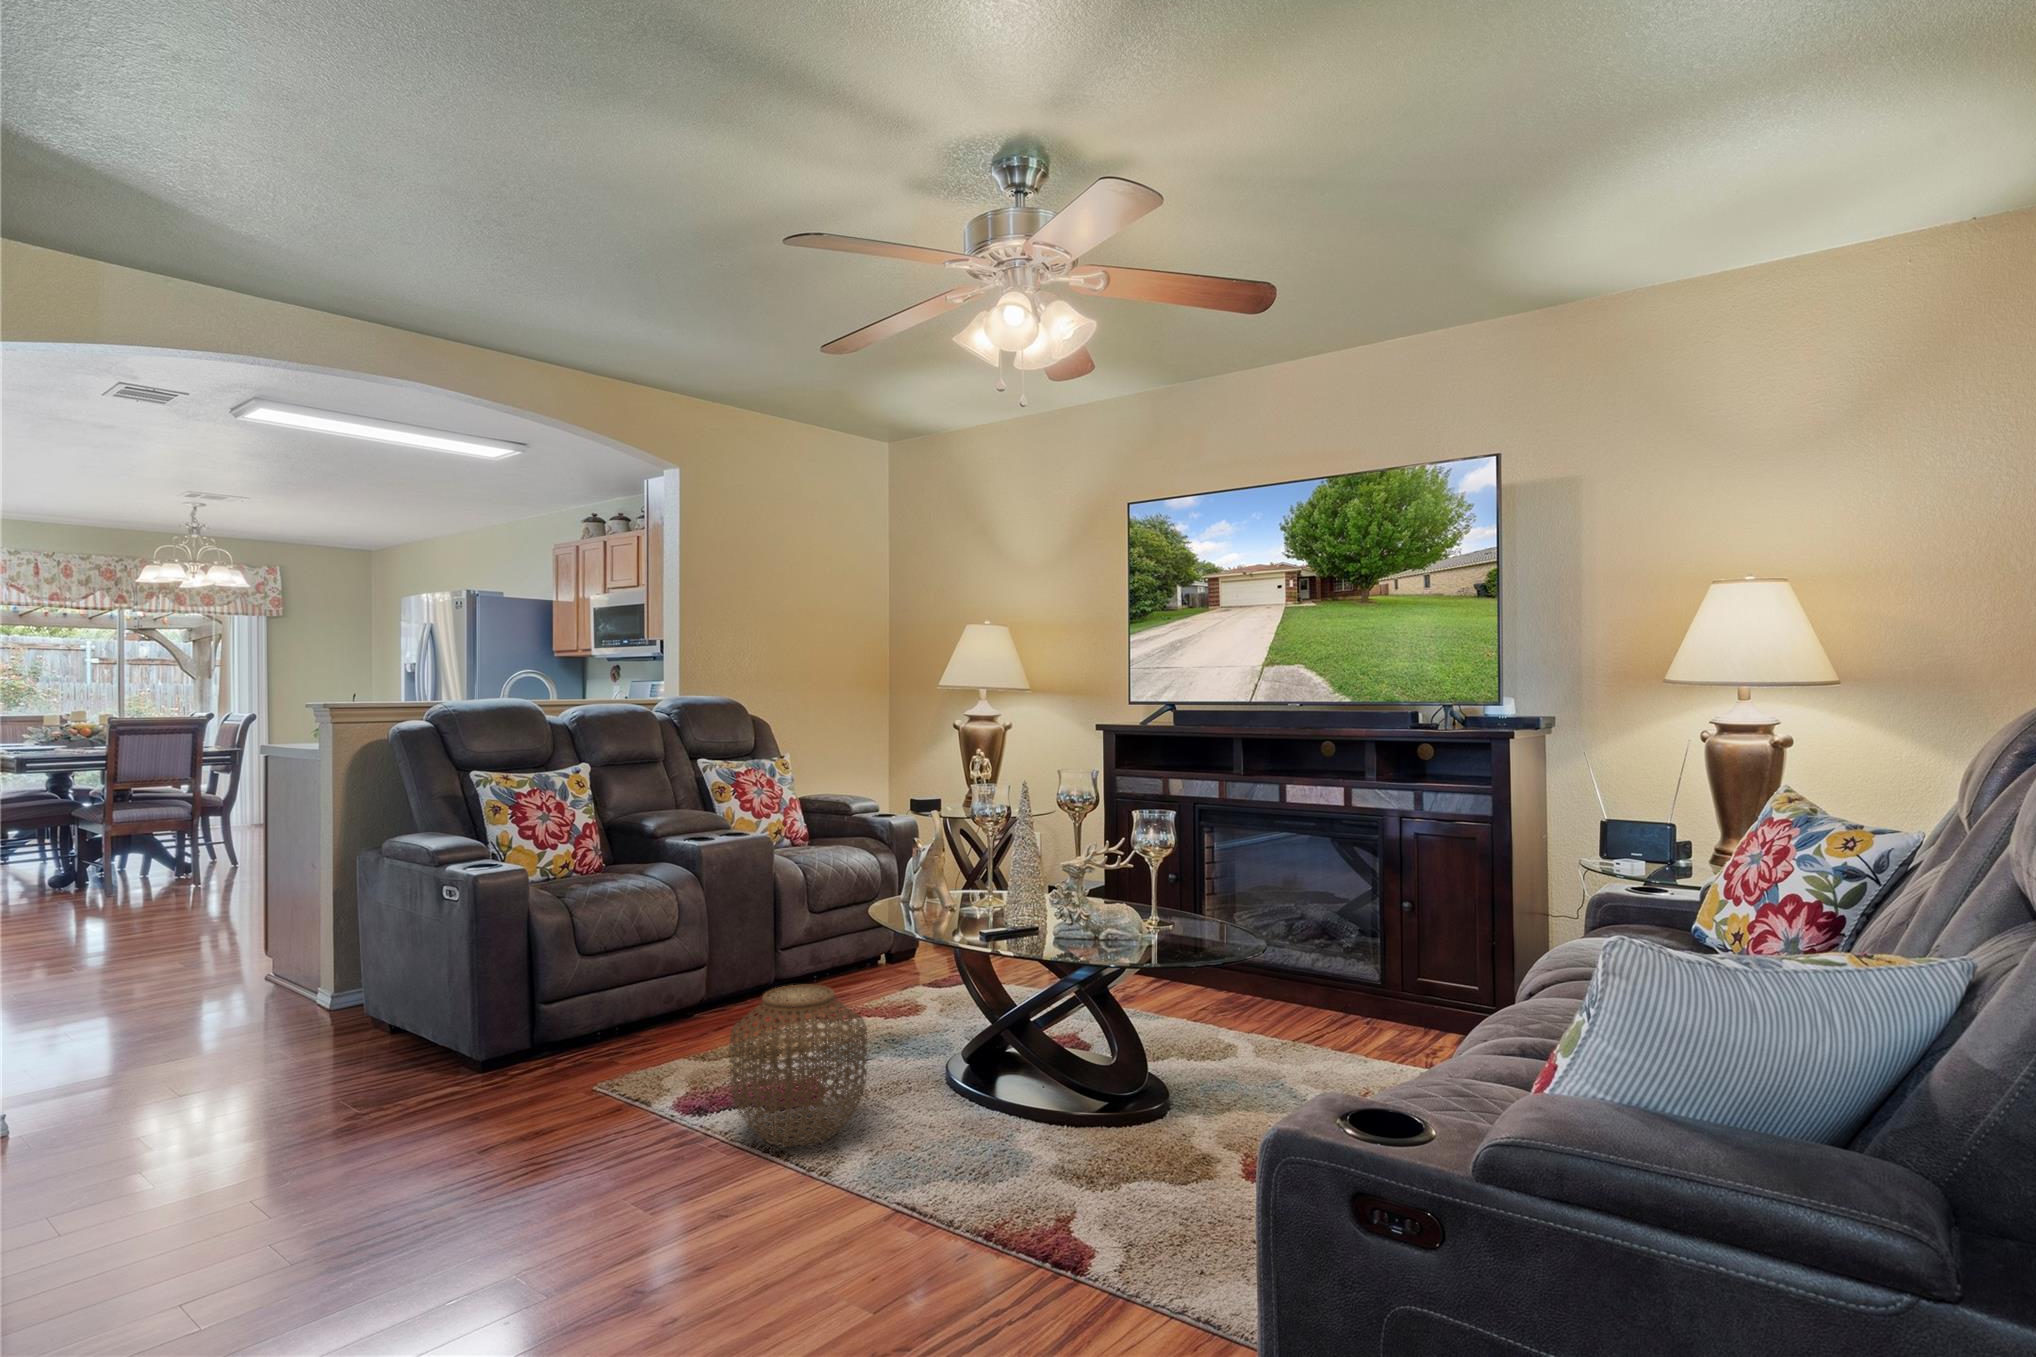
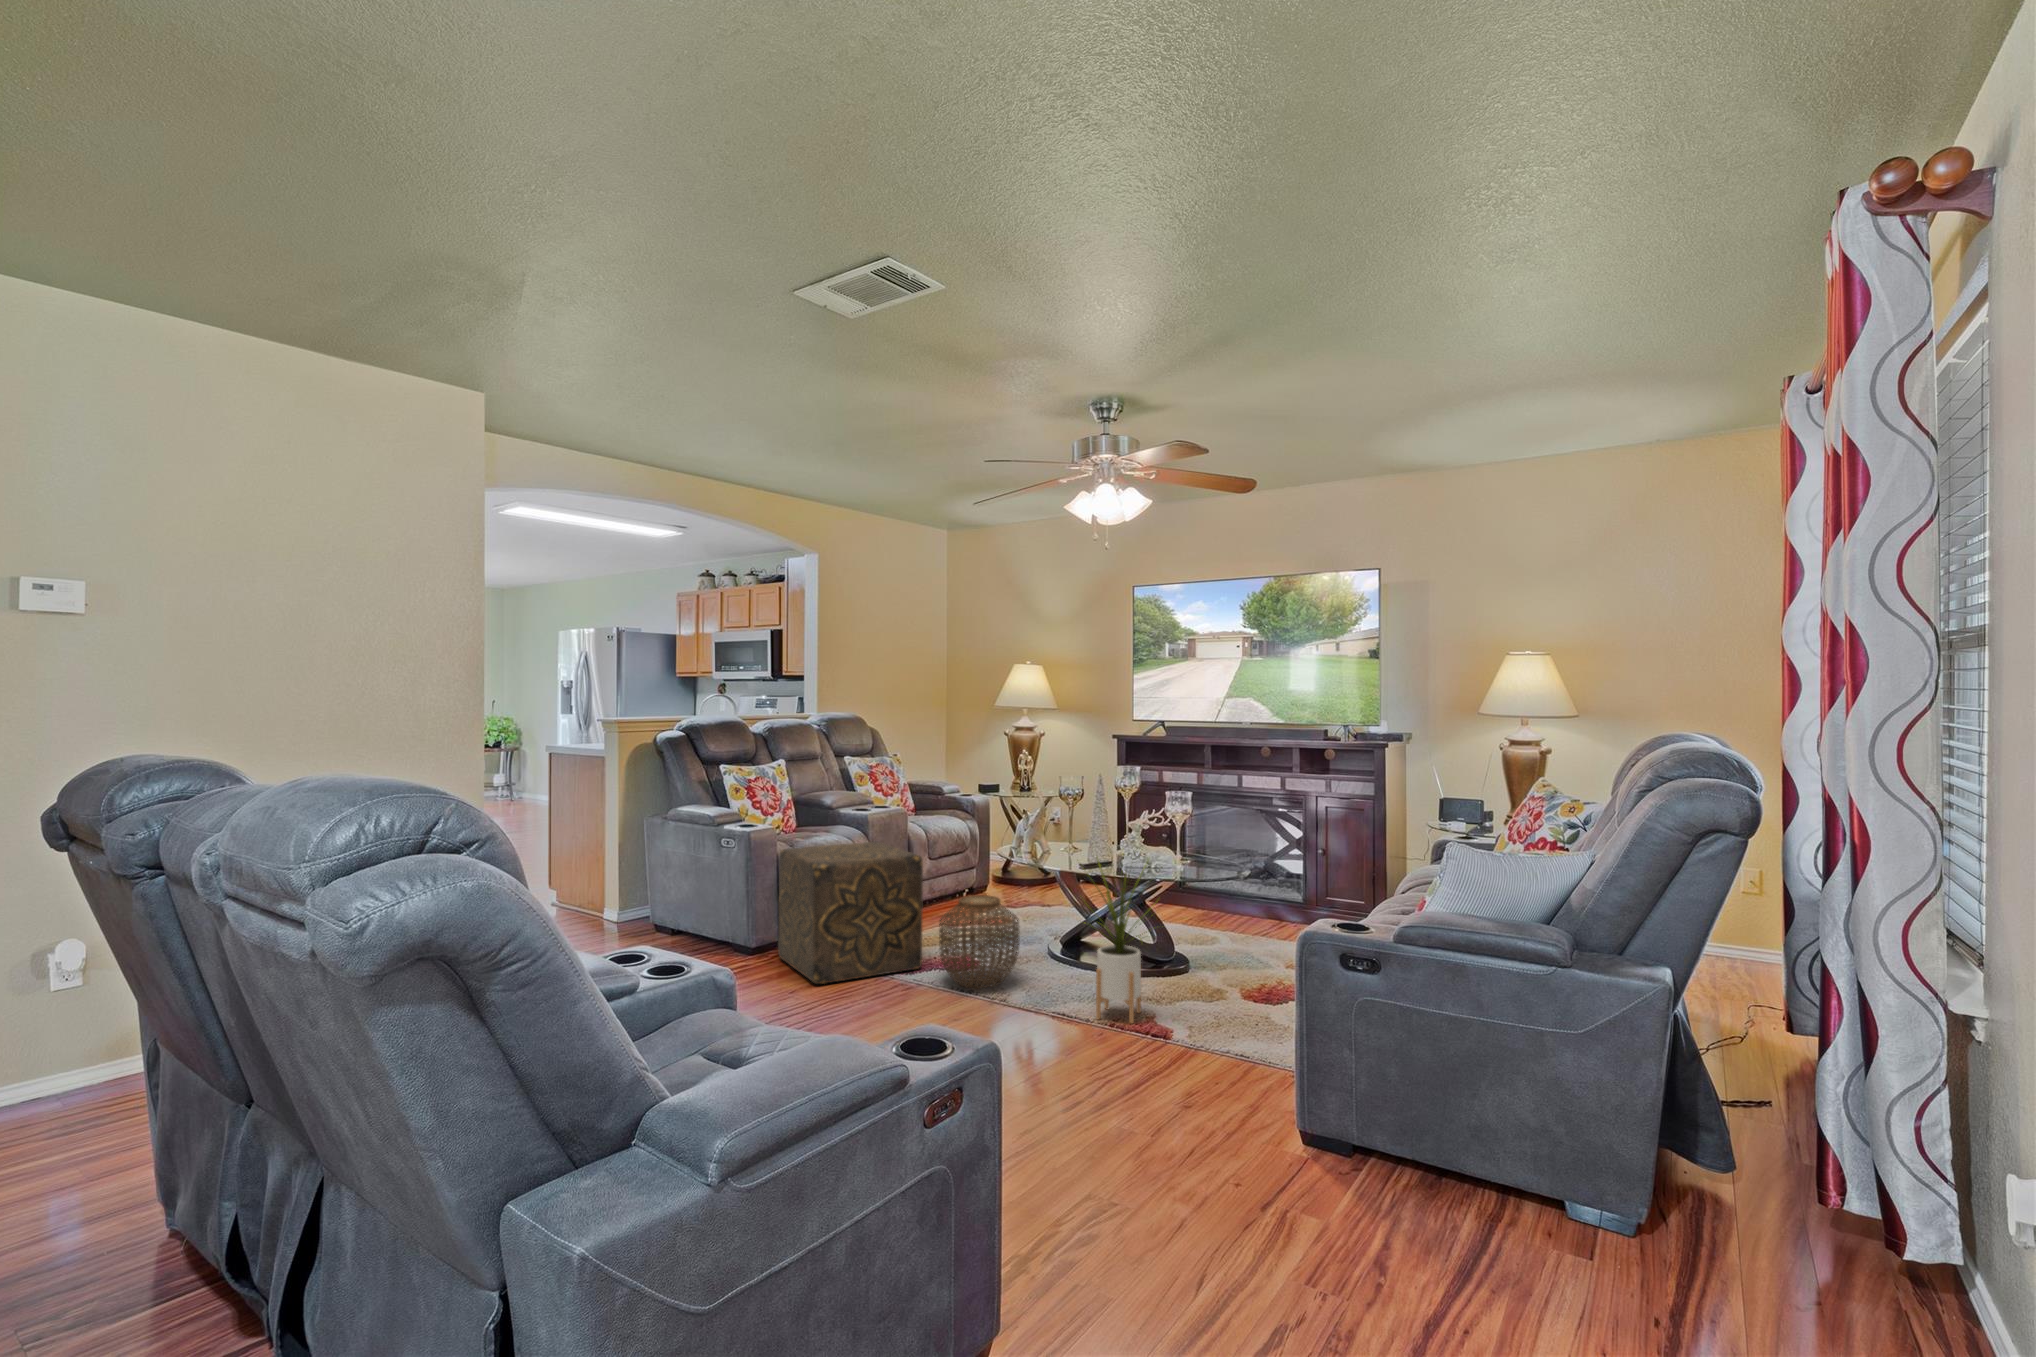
ottoman: none [509,891,723,1135] -> present [778,842,923,984]
house plant: none [922,901,1088,1233] -> present [1088,861,1159,1023]

